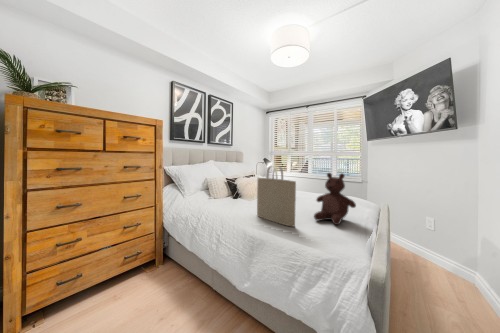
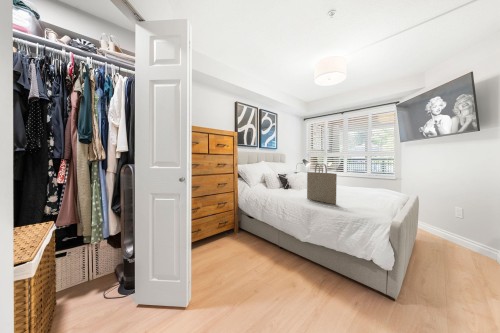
teddy bear: present [314,173,356,225] -> none [350,168,382,204]

